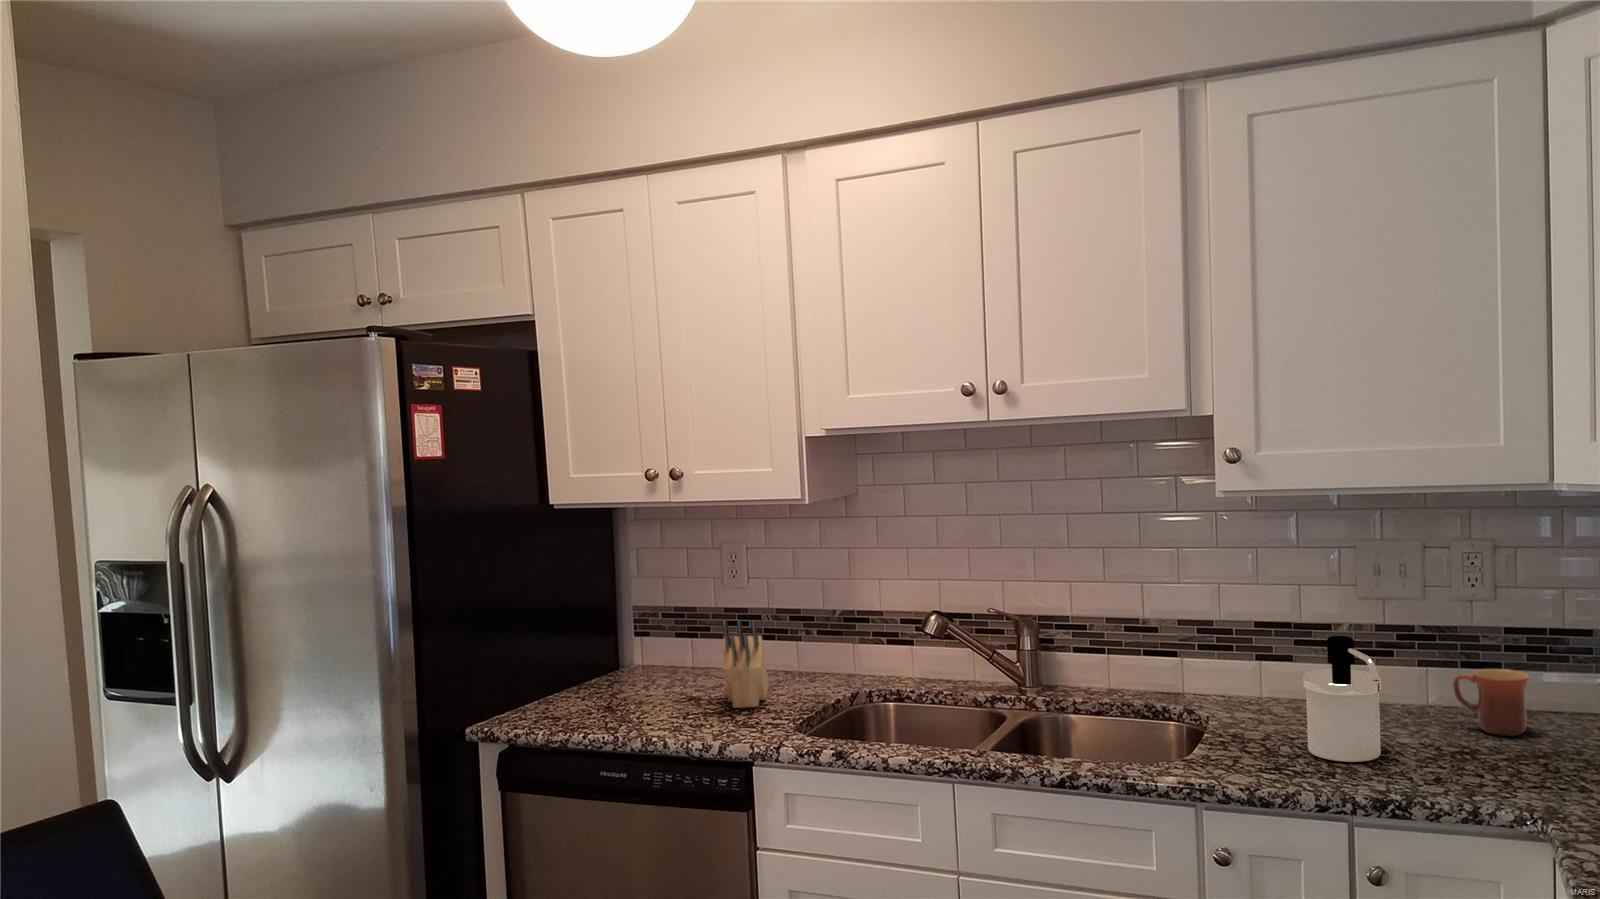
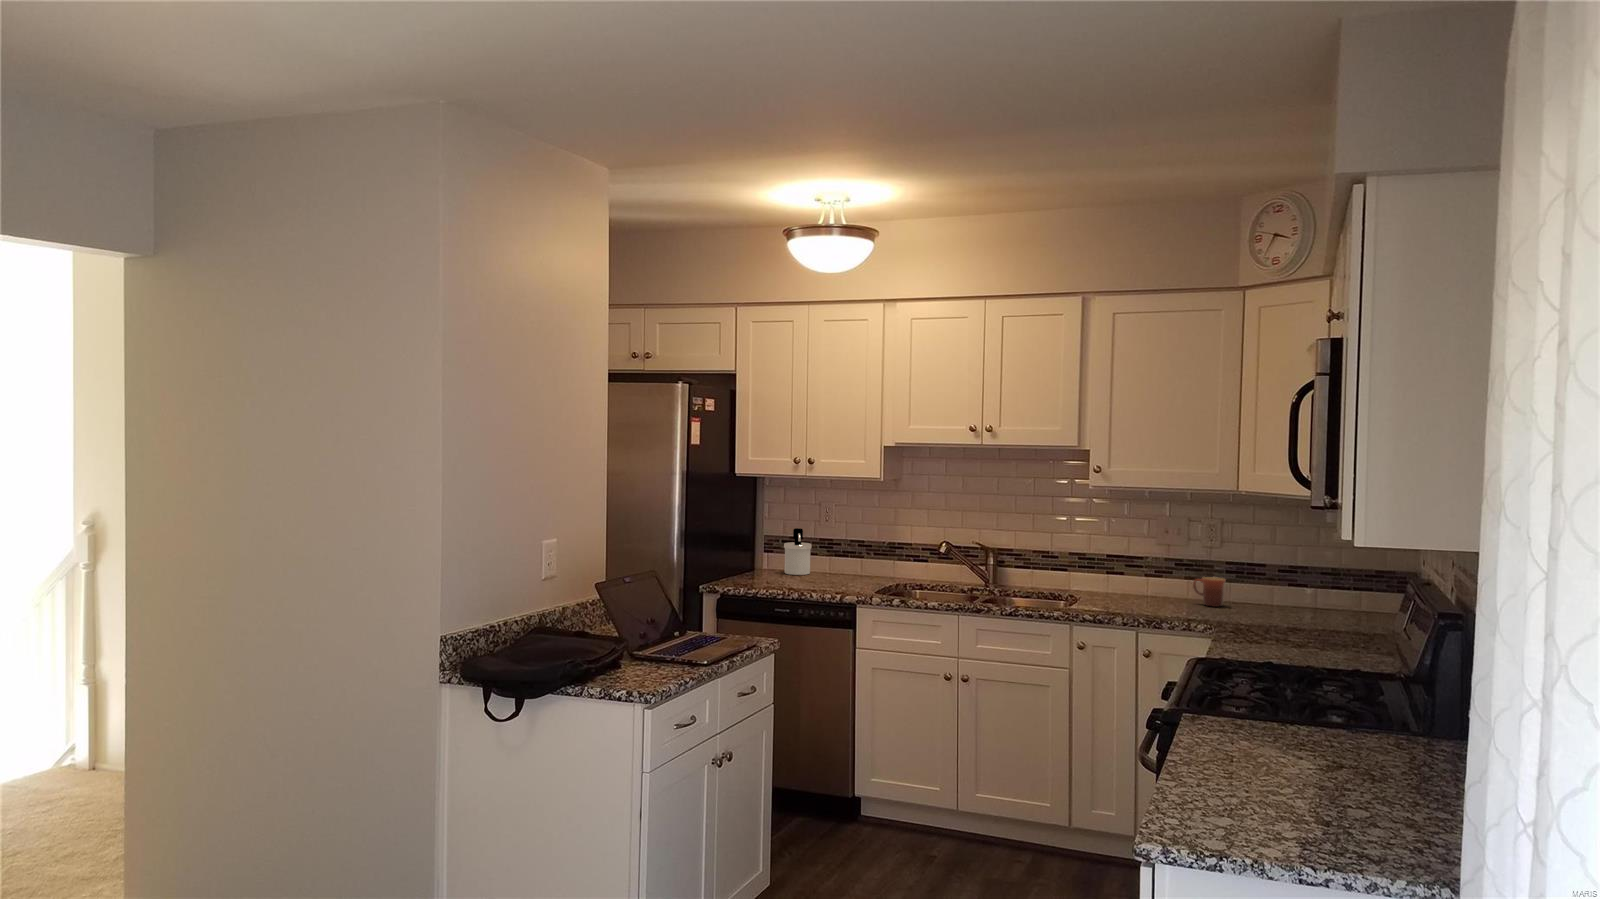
knife block: present [722,620,769,708] -> none [831,538,855,585]
soap dispenser: present [1303,636,1381,762] -> present [784,528,812,575]

